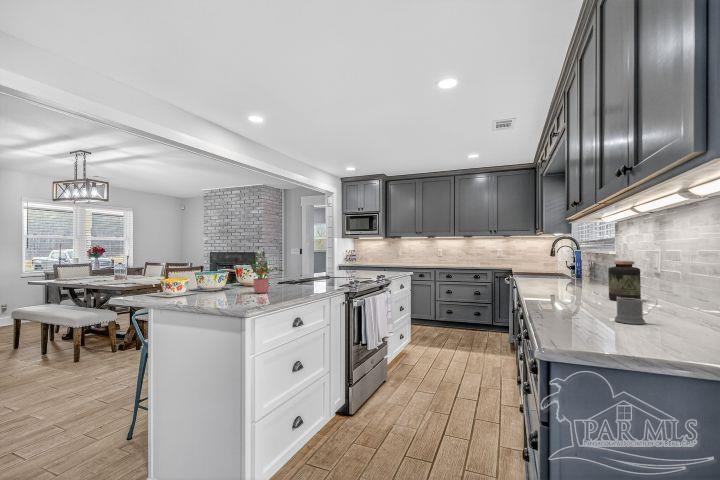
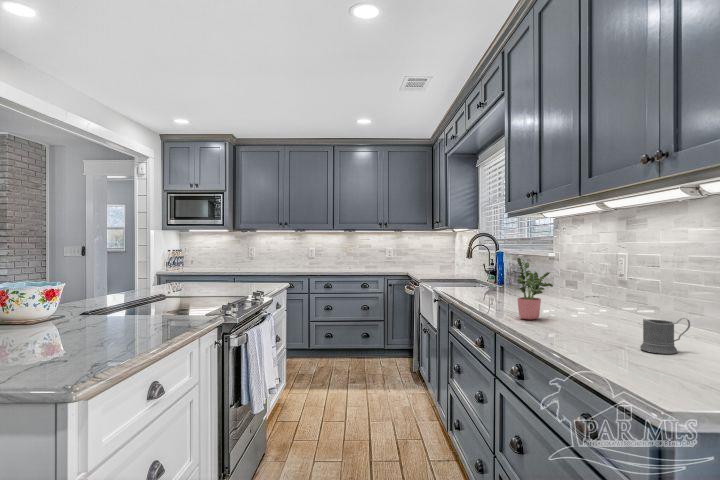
potted plant: present [246,251,283,293] -> present [517,258,553,320]
jar: present [608,261,641,300] -> none [579,268,614,318]

